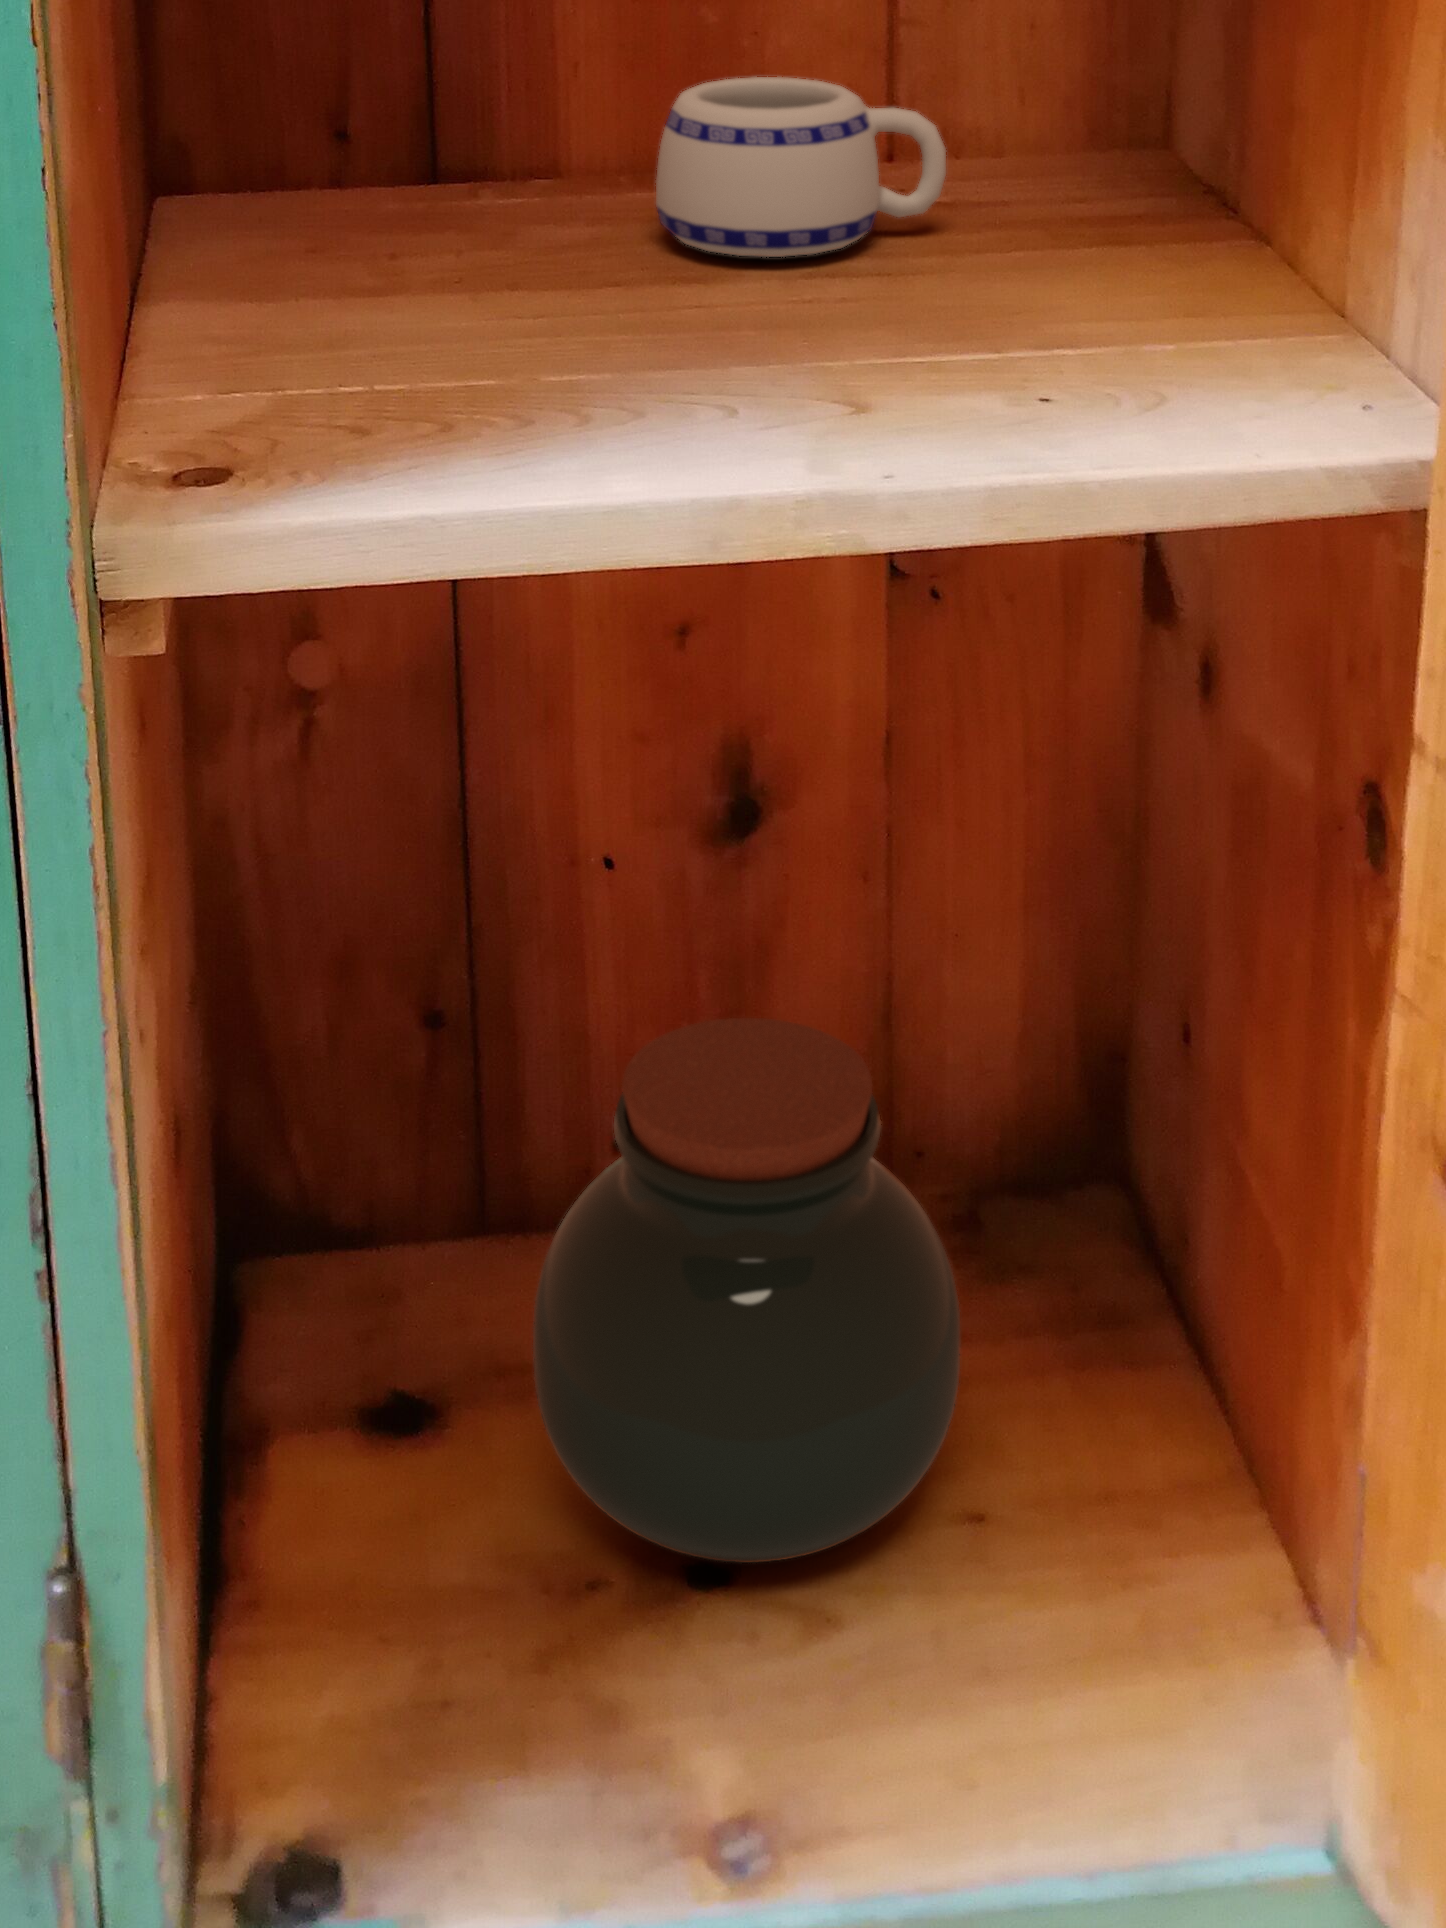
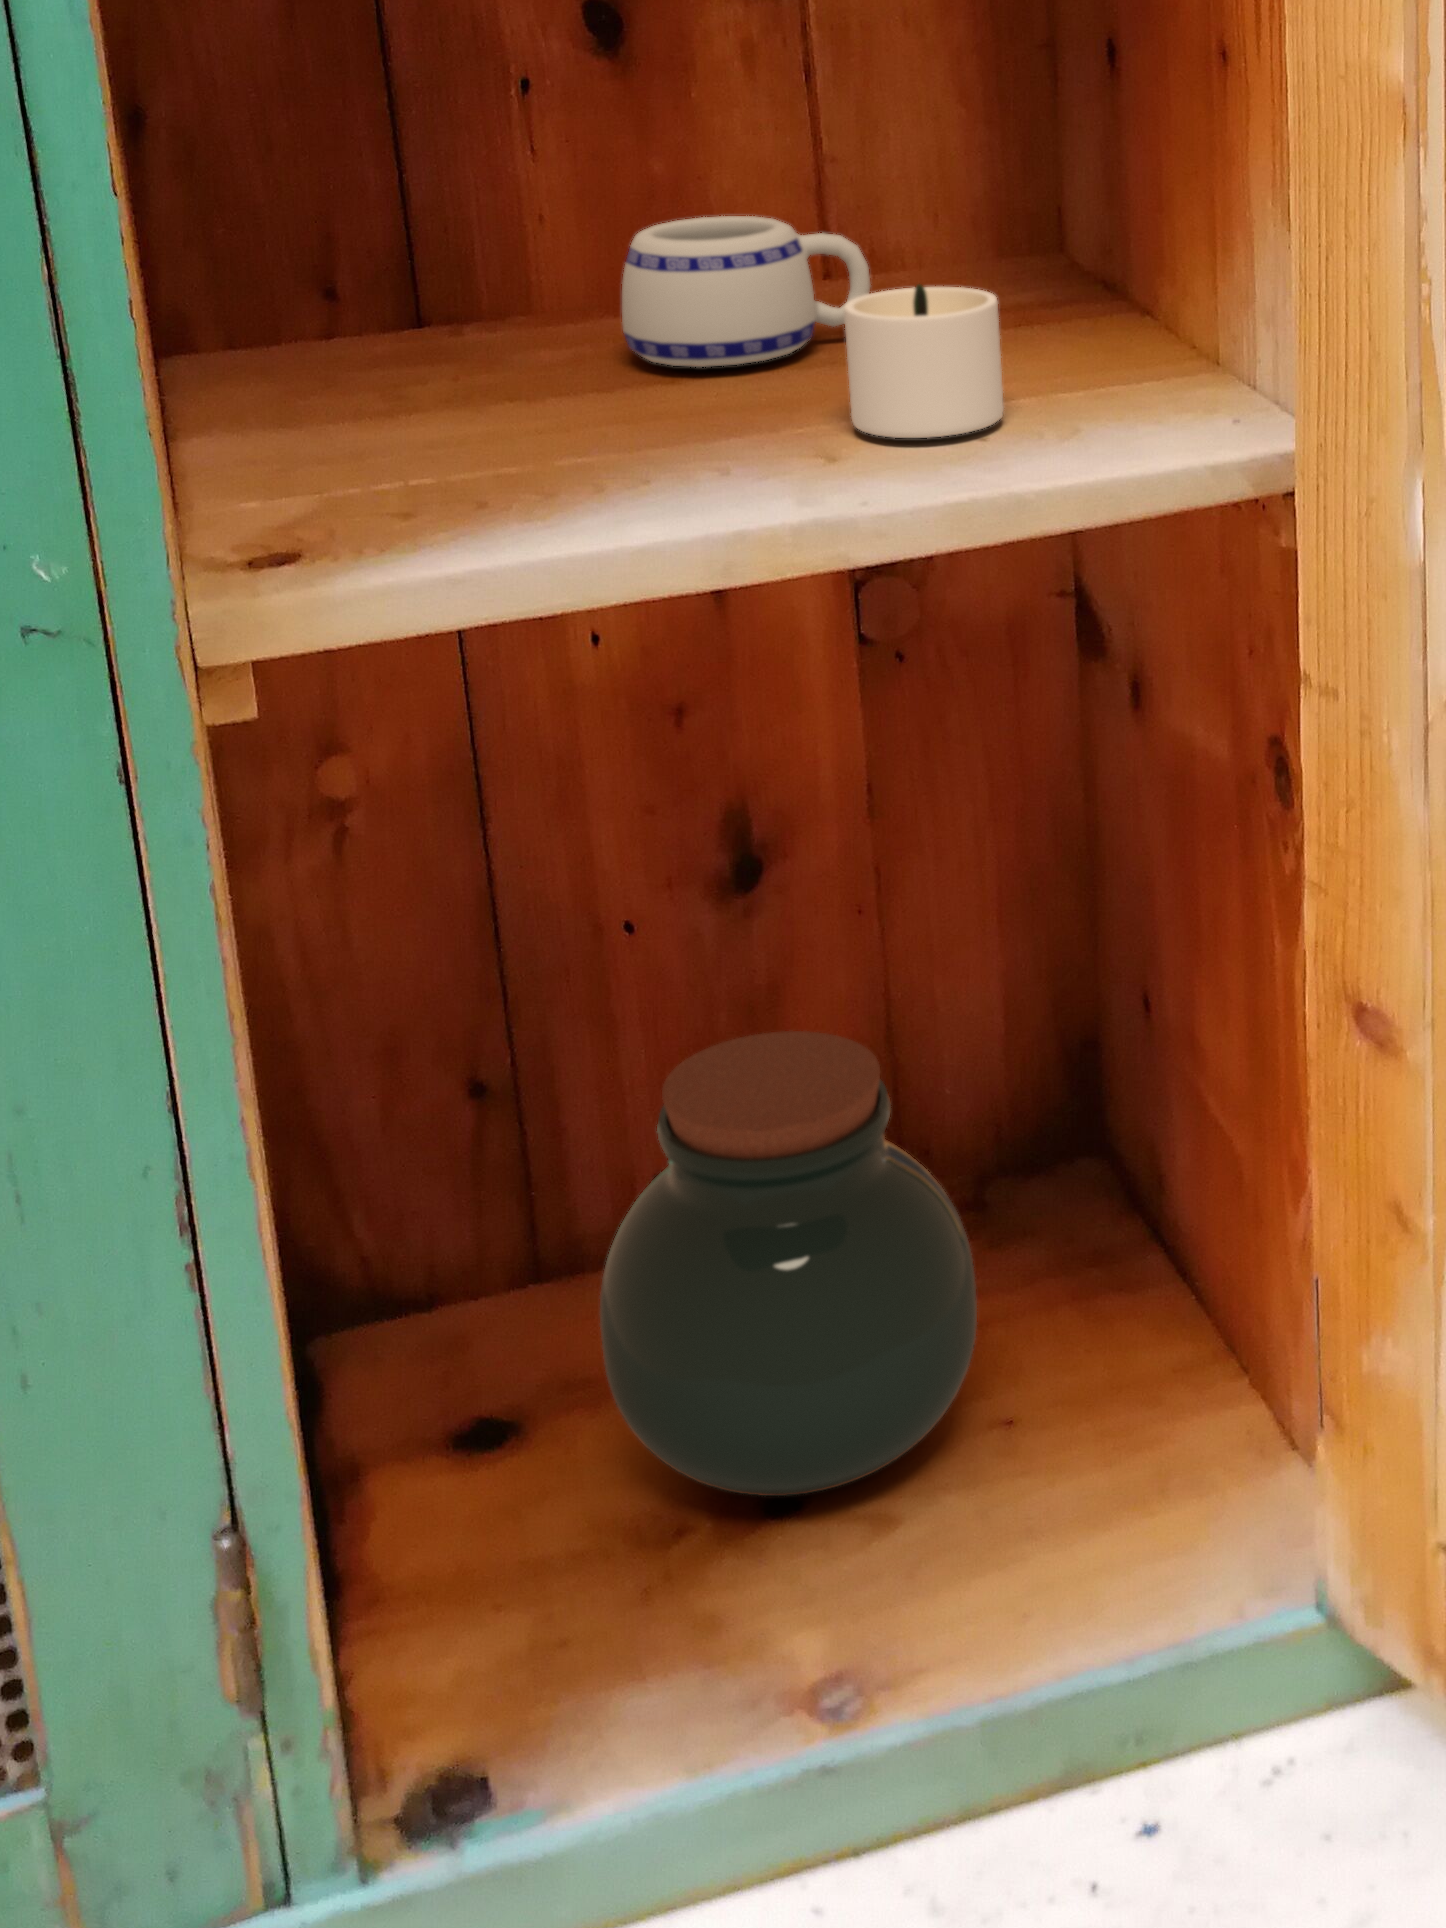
candle: none [900,192,1167,381] -> present [844,284,1003,438]

